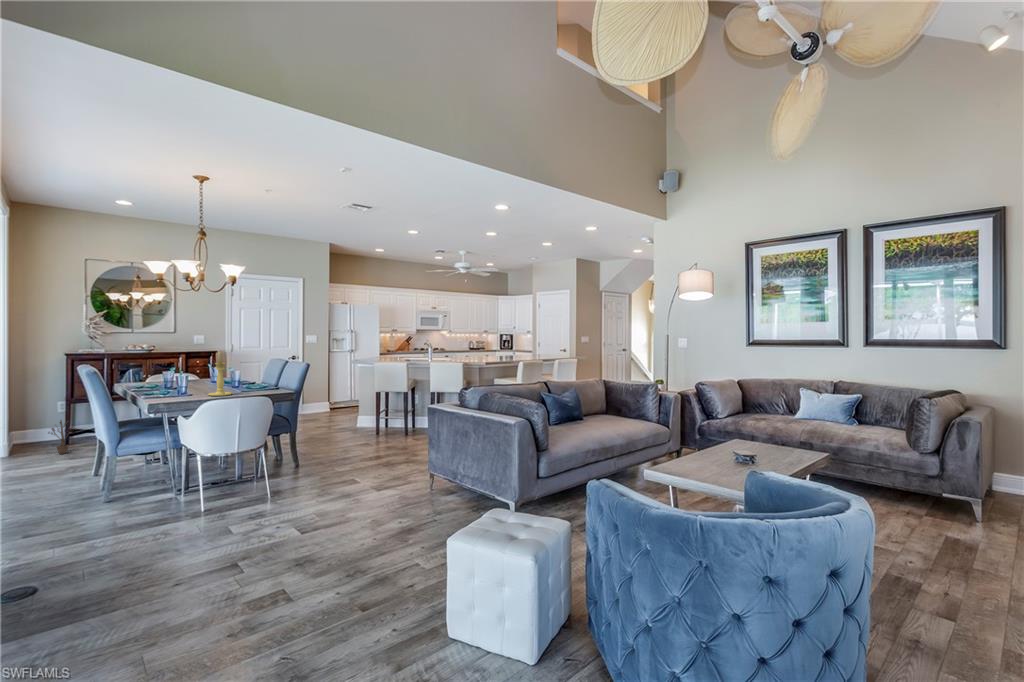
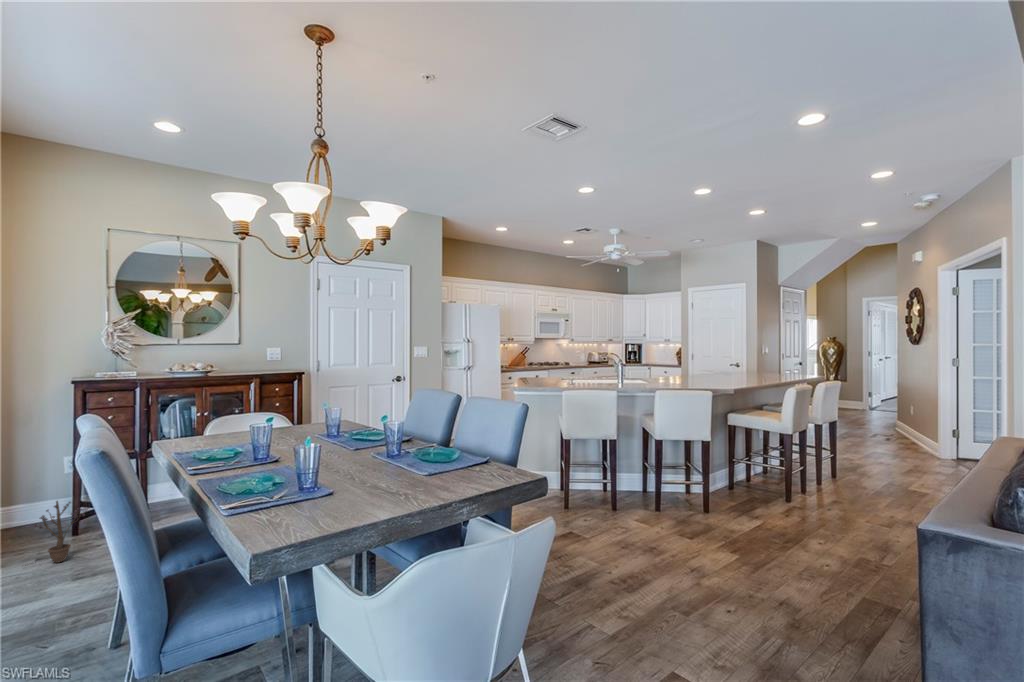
candle holder: present [208,351,232,396] -> none [365,385,418,500]

